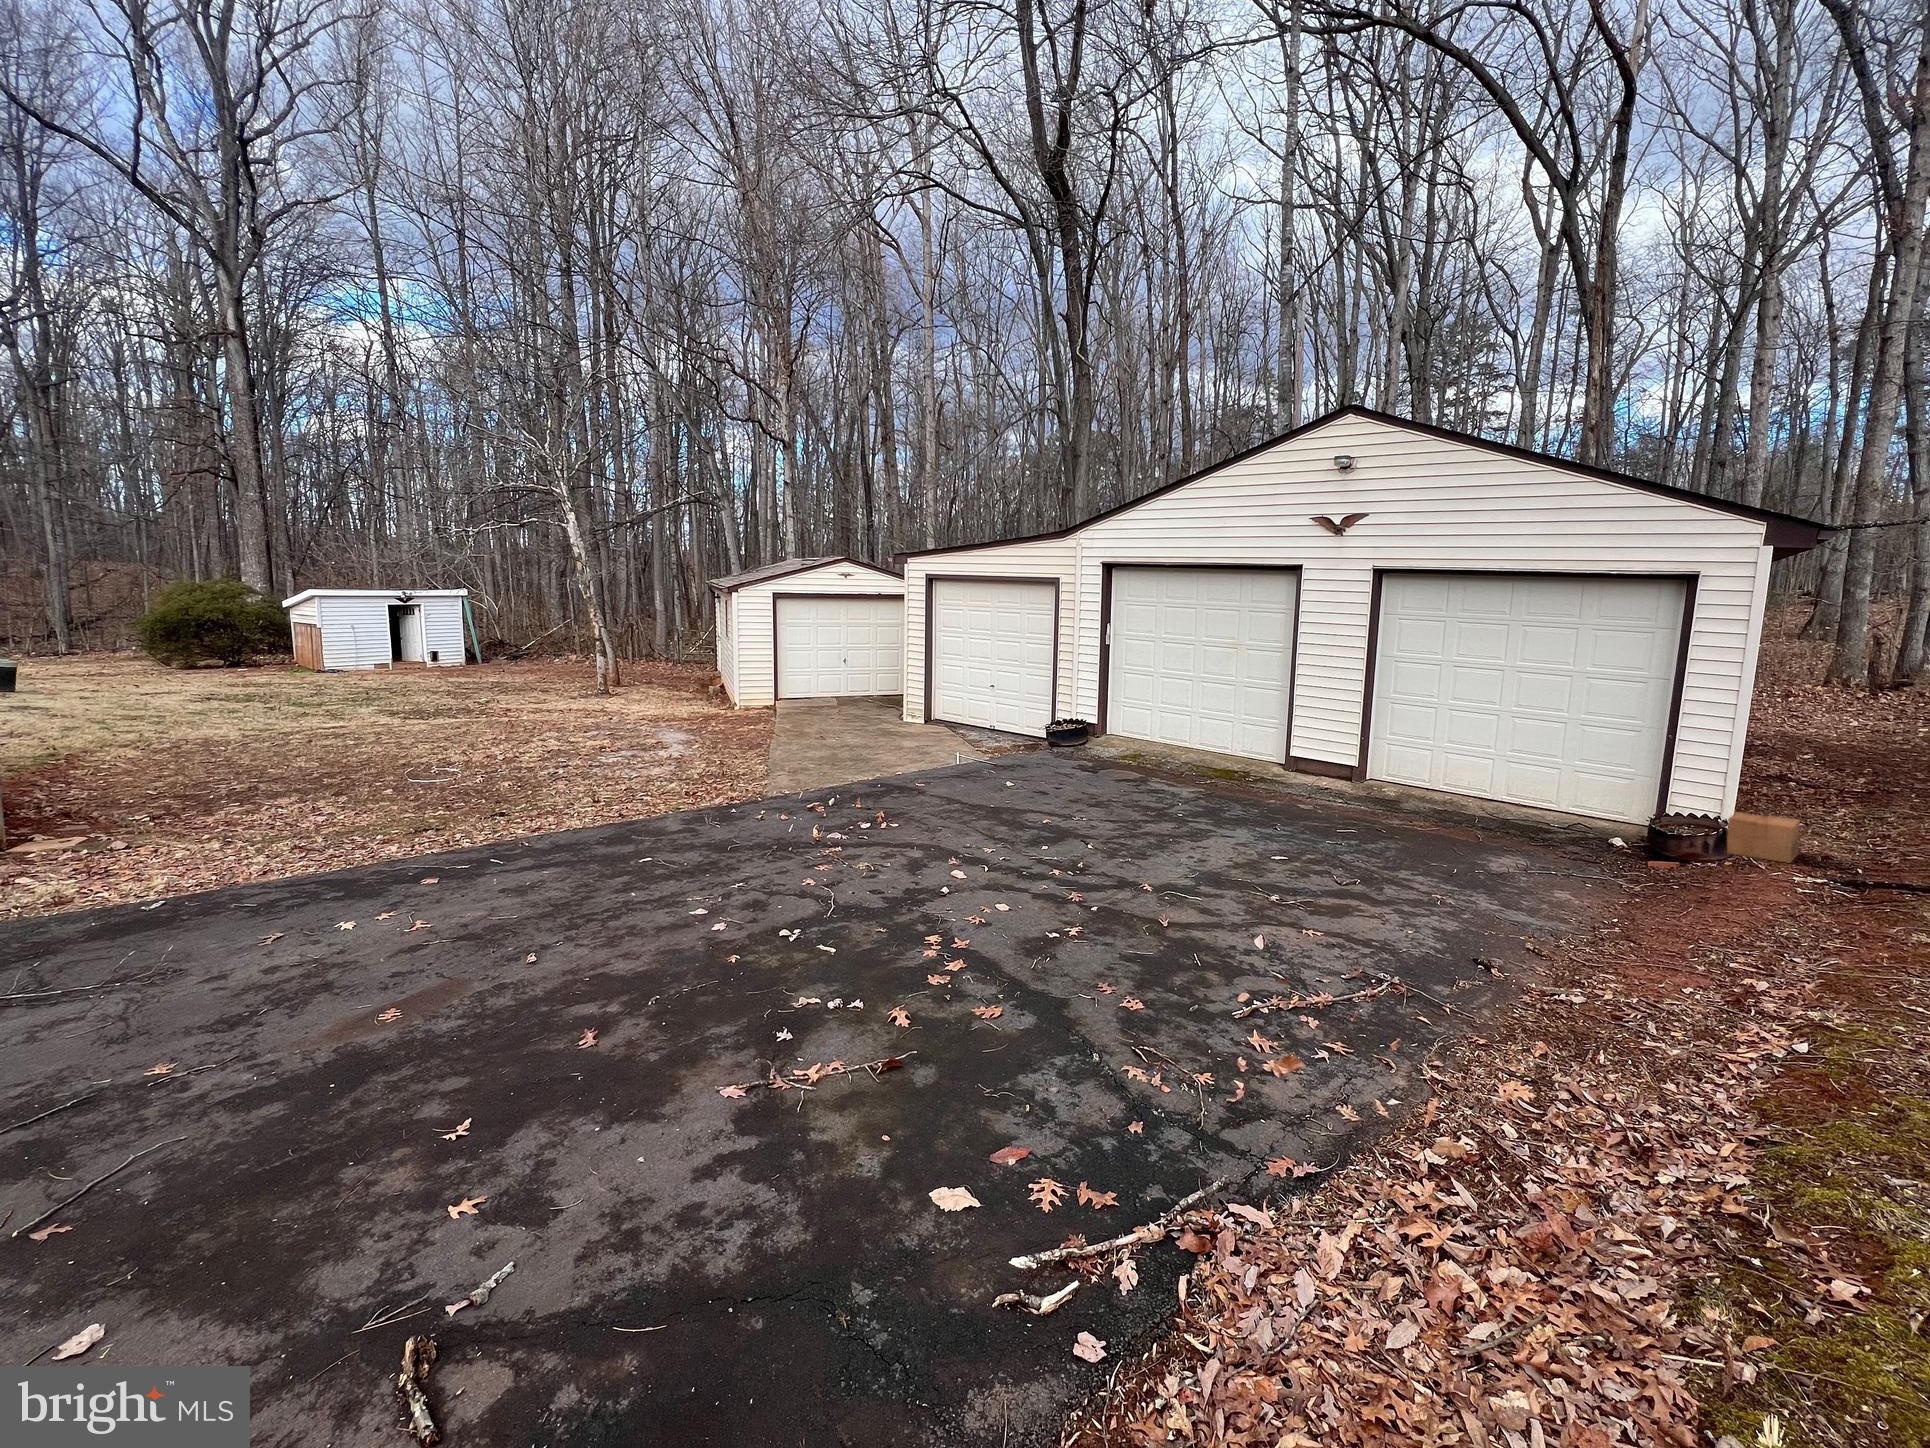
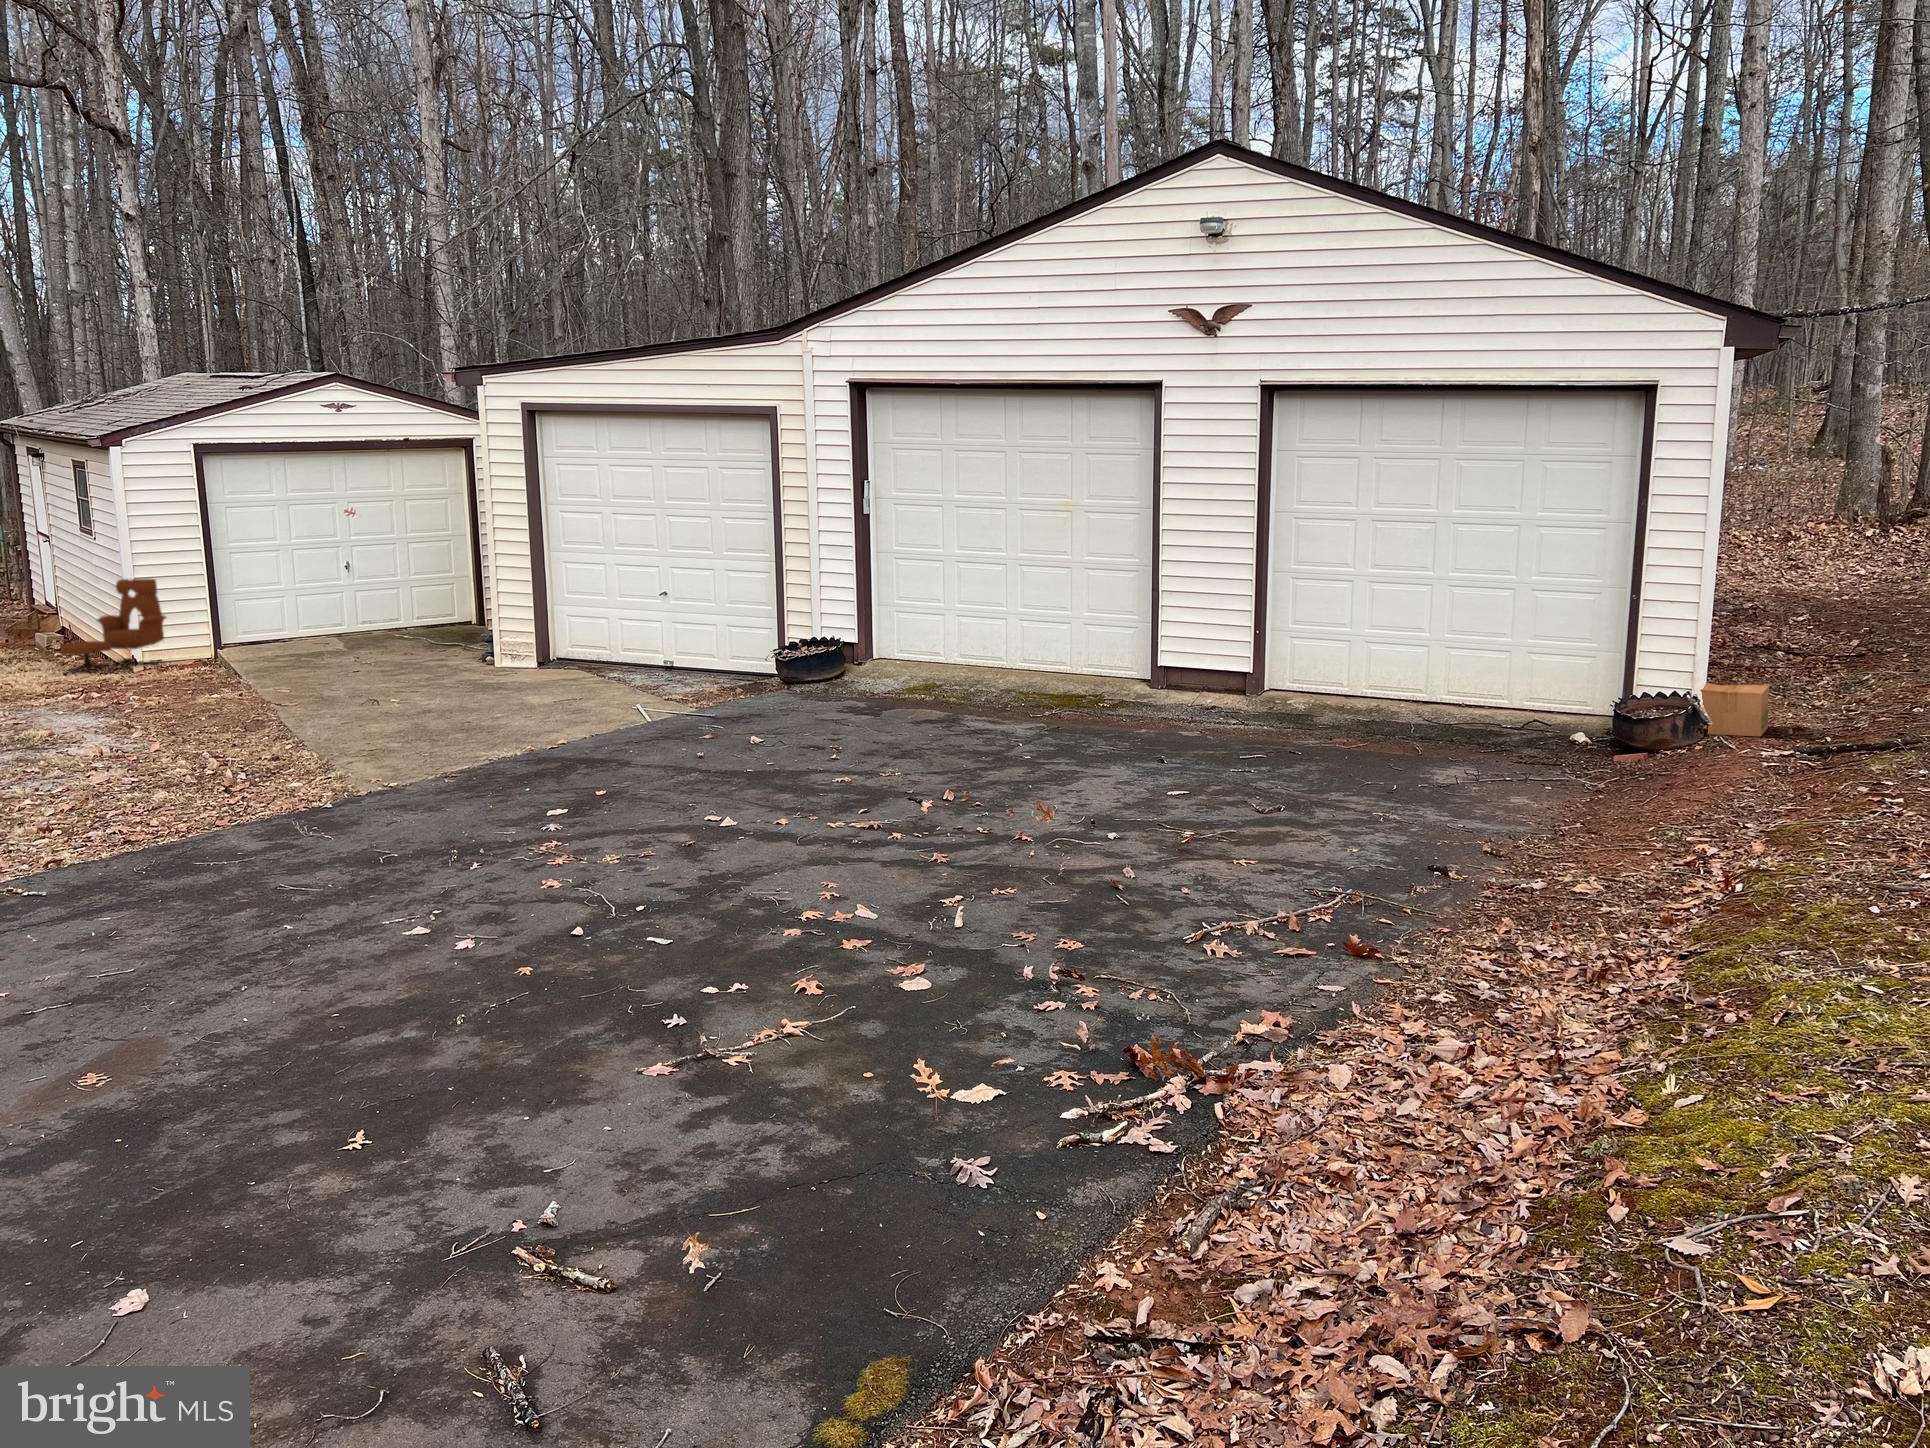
lounge chair: none [695,662,749,711] -> present [61,578,167,673]

